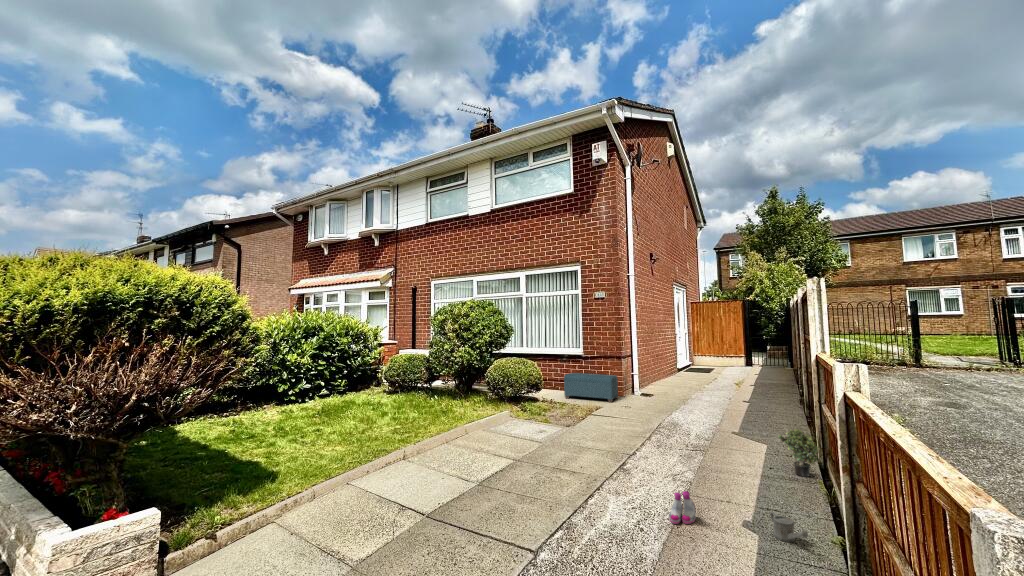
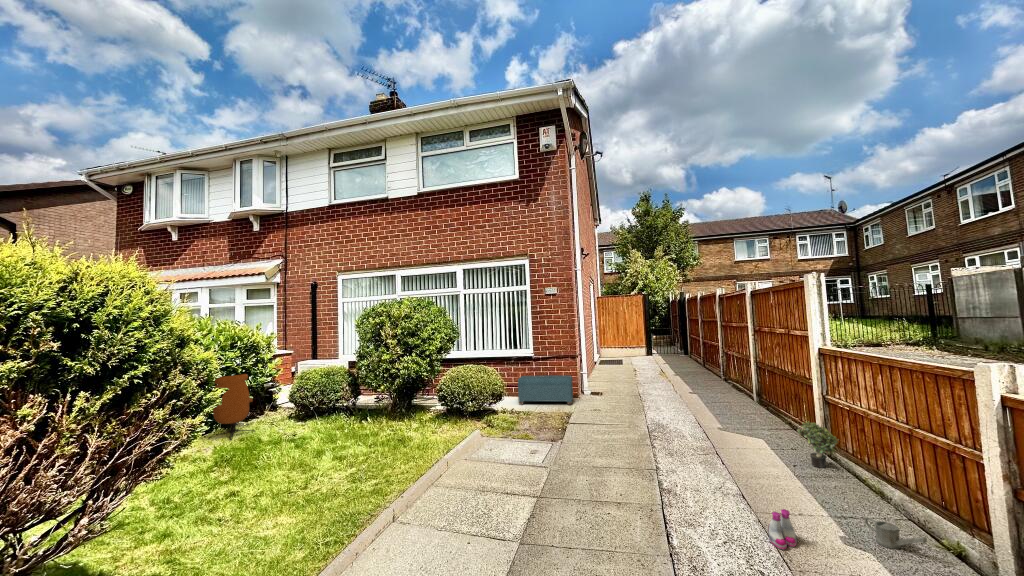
lounge chair: none [323,354,354,402] -> present [209,374,255,440]

